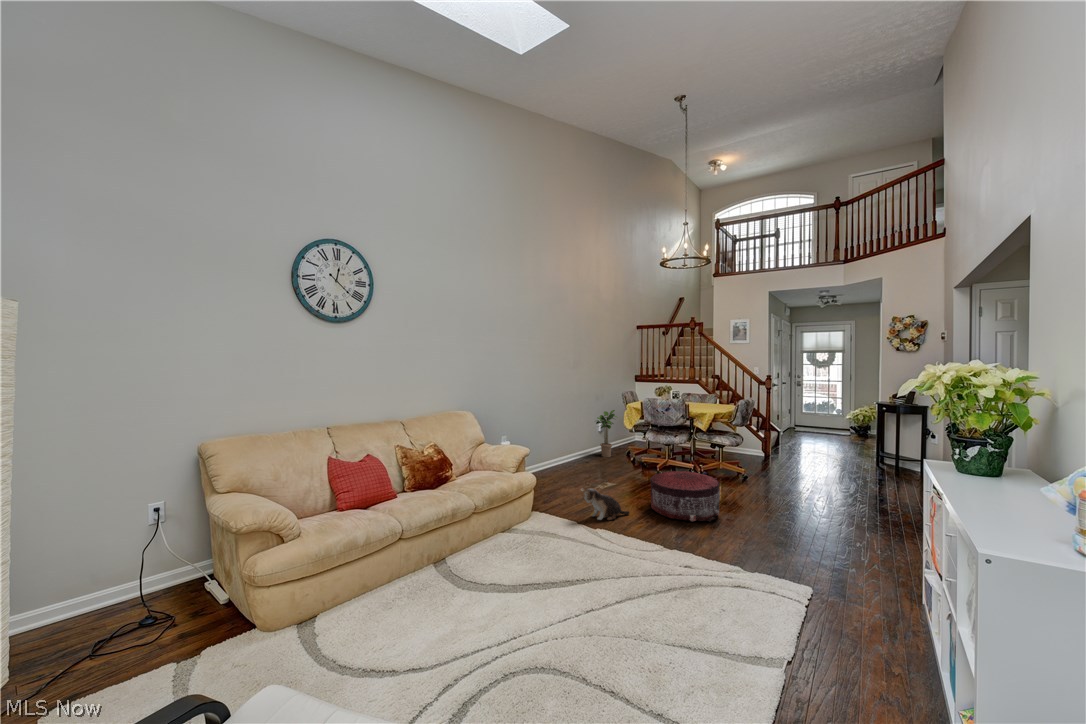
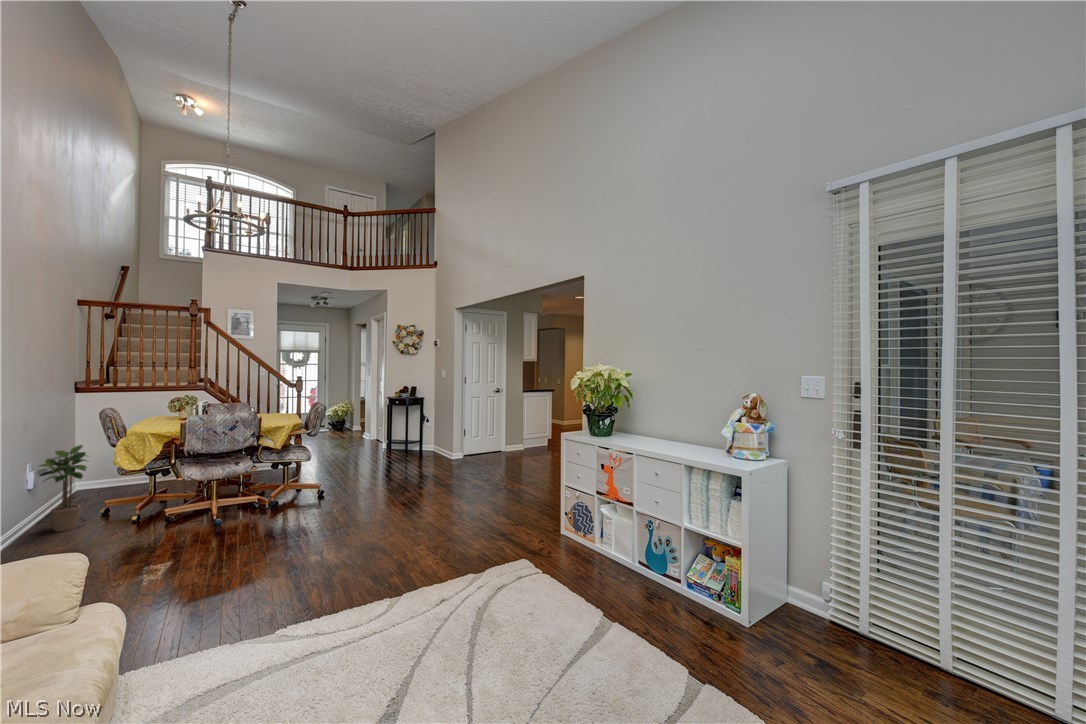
pouf: present [650,471,720,522] -> none [263,498,360,566]
plush toy: present [580,488,629,520] -> none [193,569,259,617]

